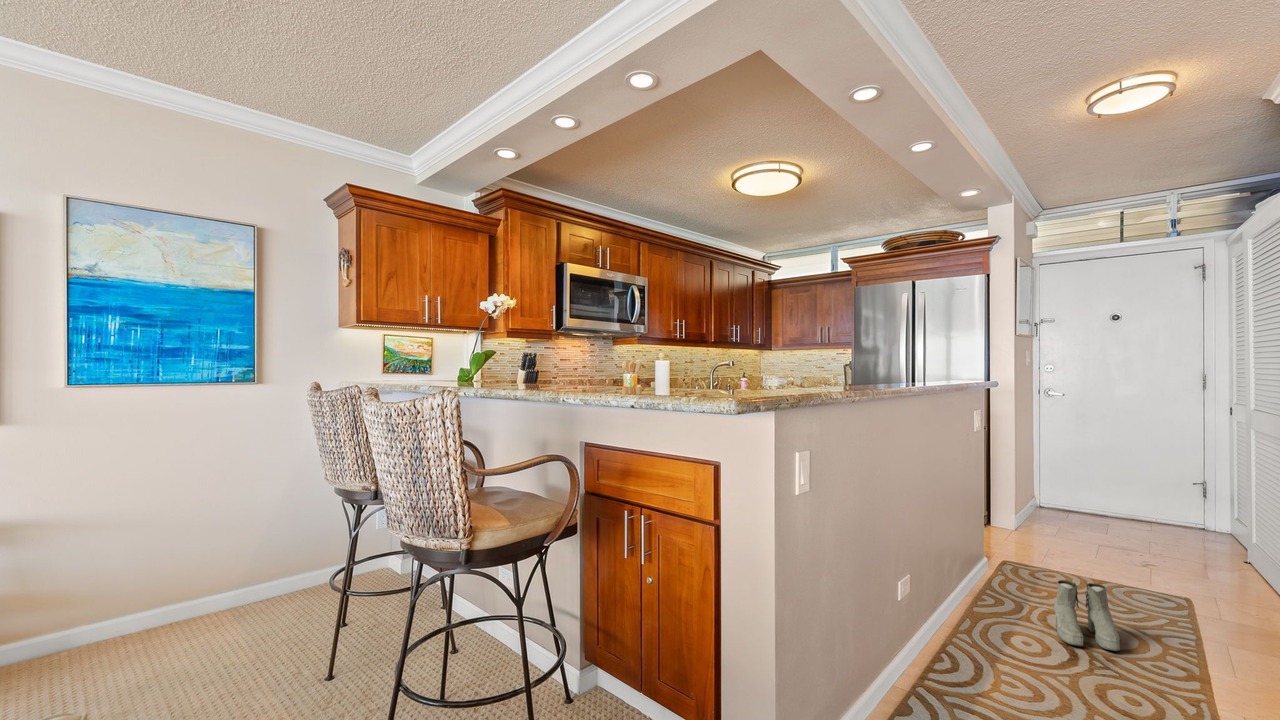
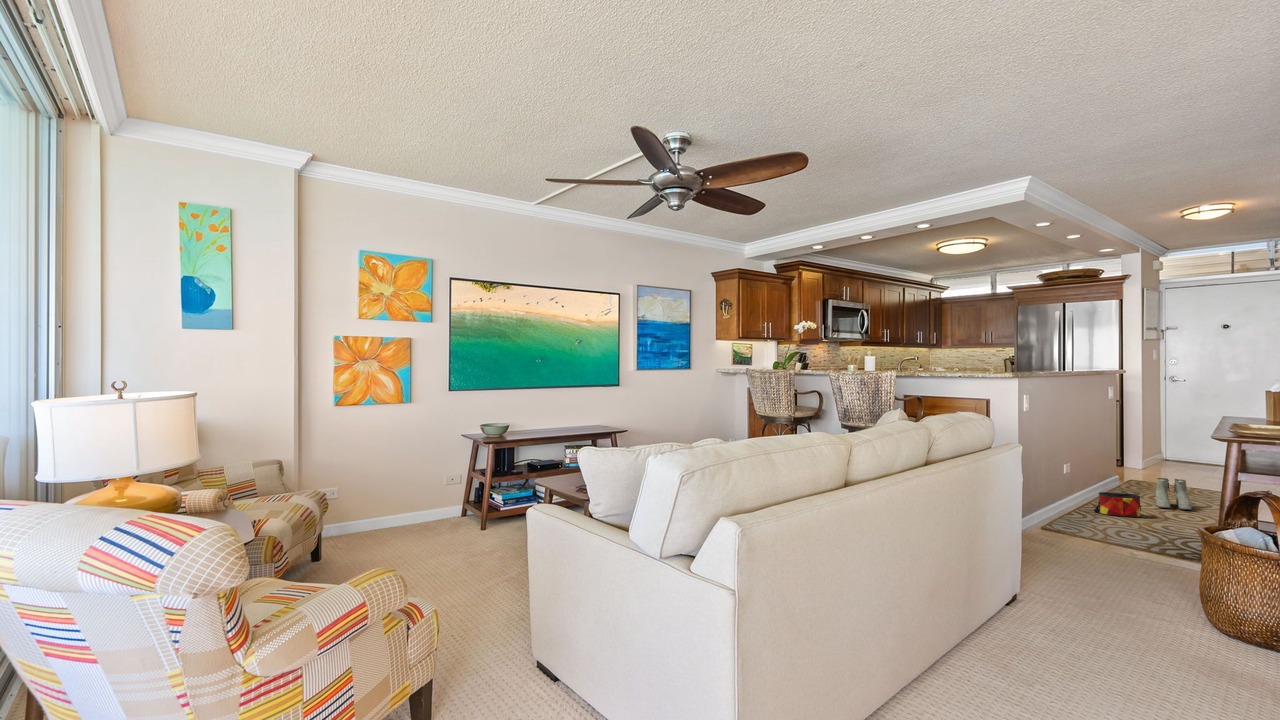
bag: none [953,632,1041,695] -> present [1094,492,1141,517]

